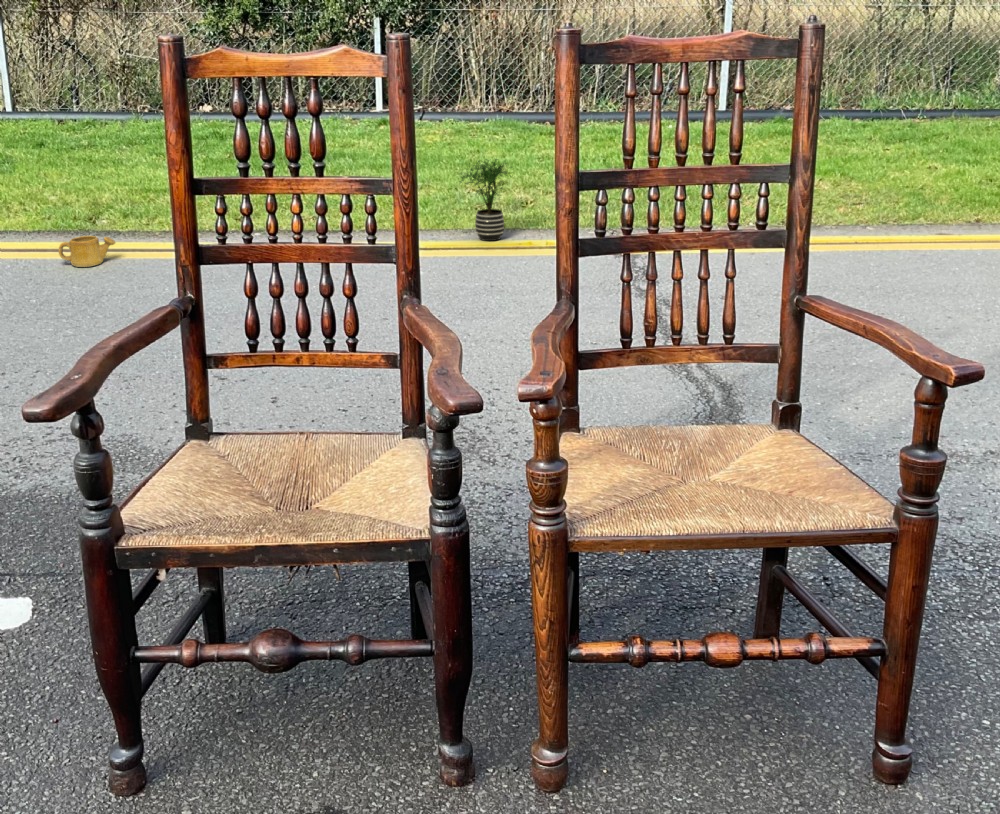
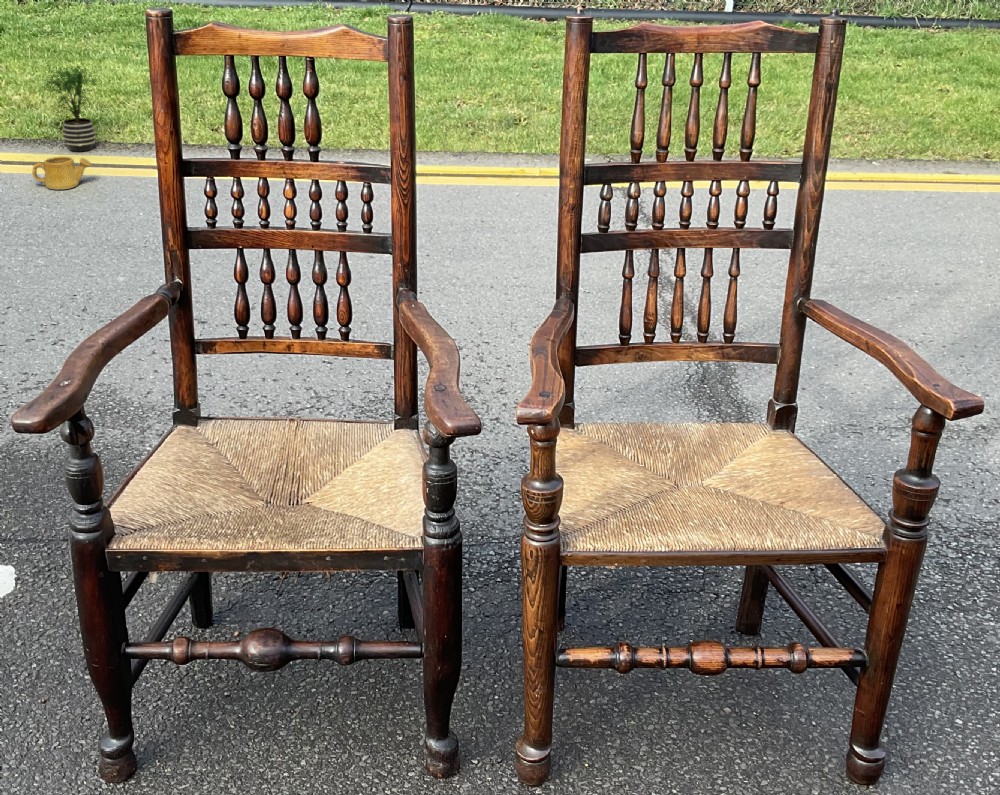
potted plant: present [460,159,512,241] -> present [39,66,98,151]

